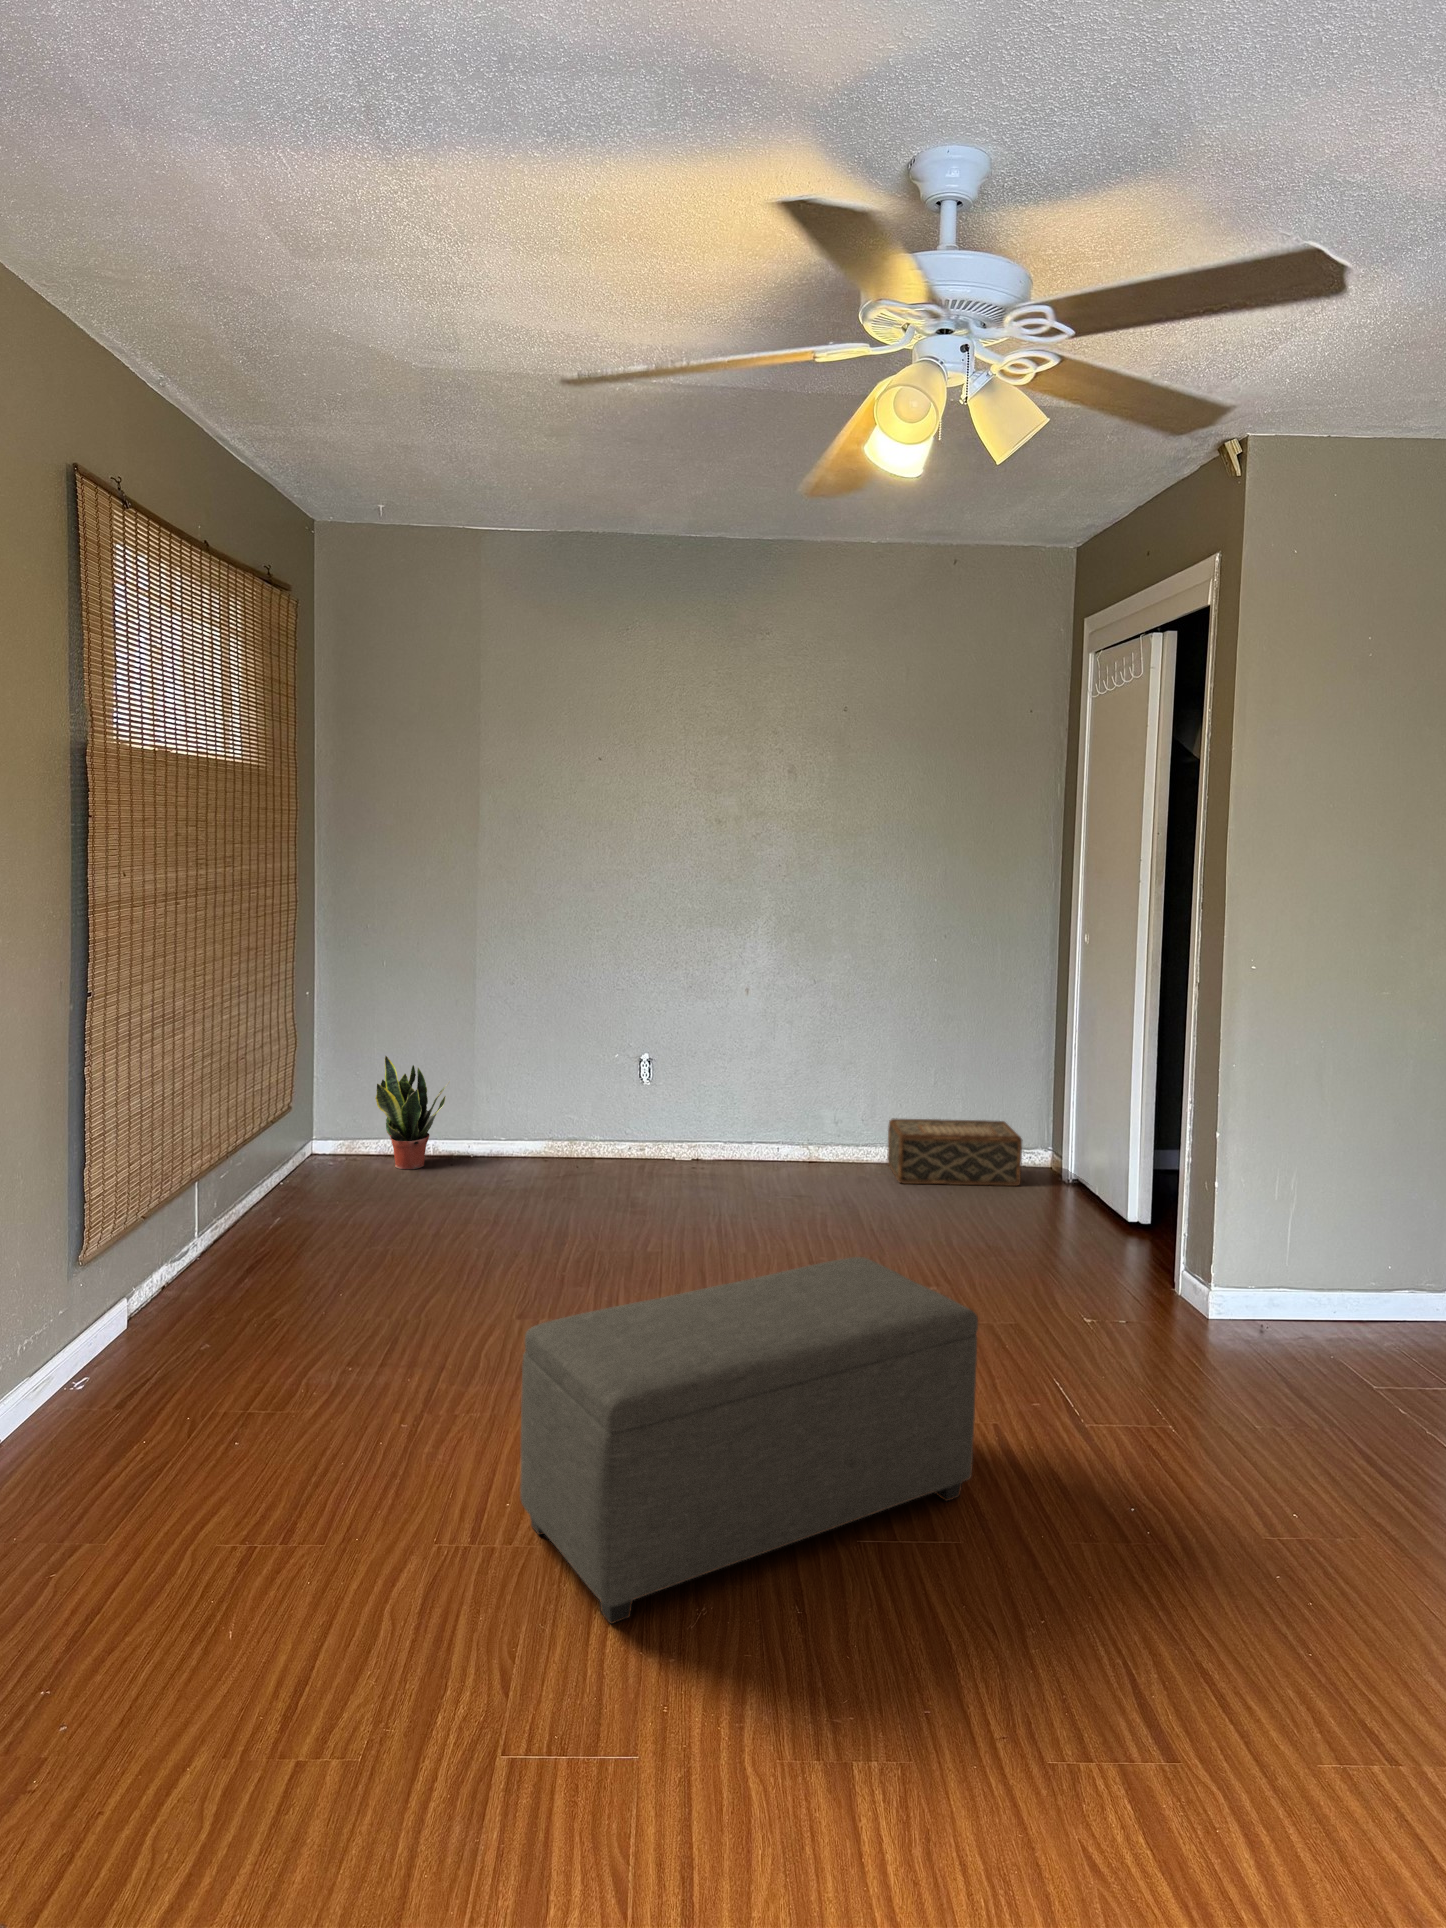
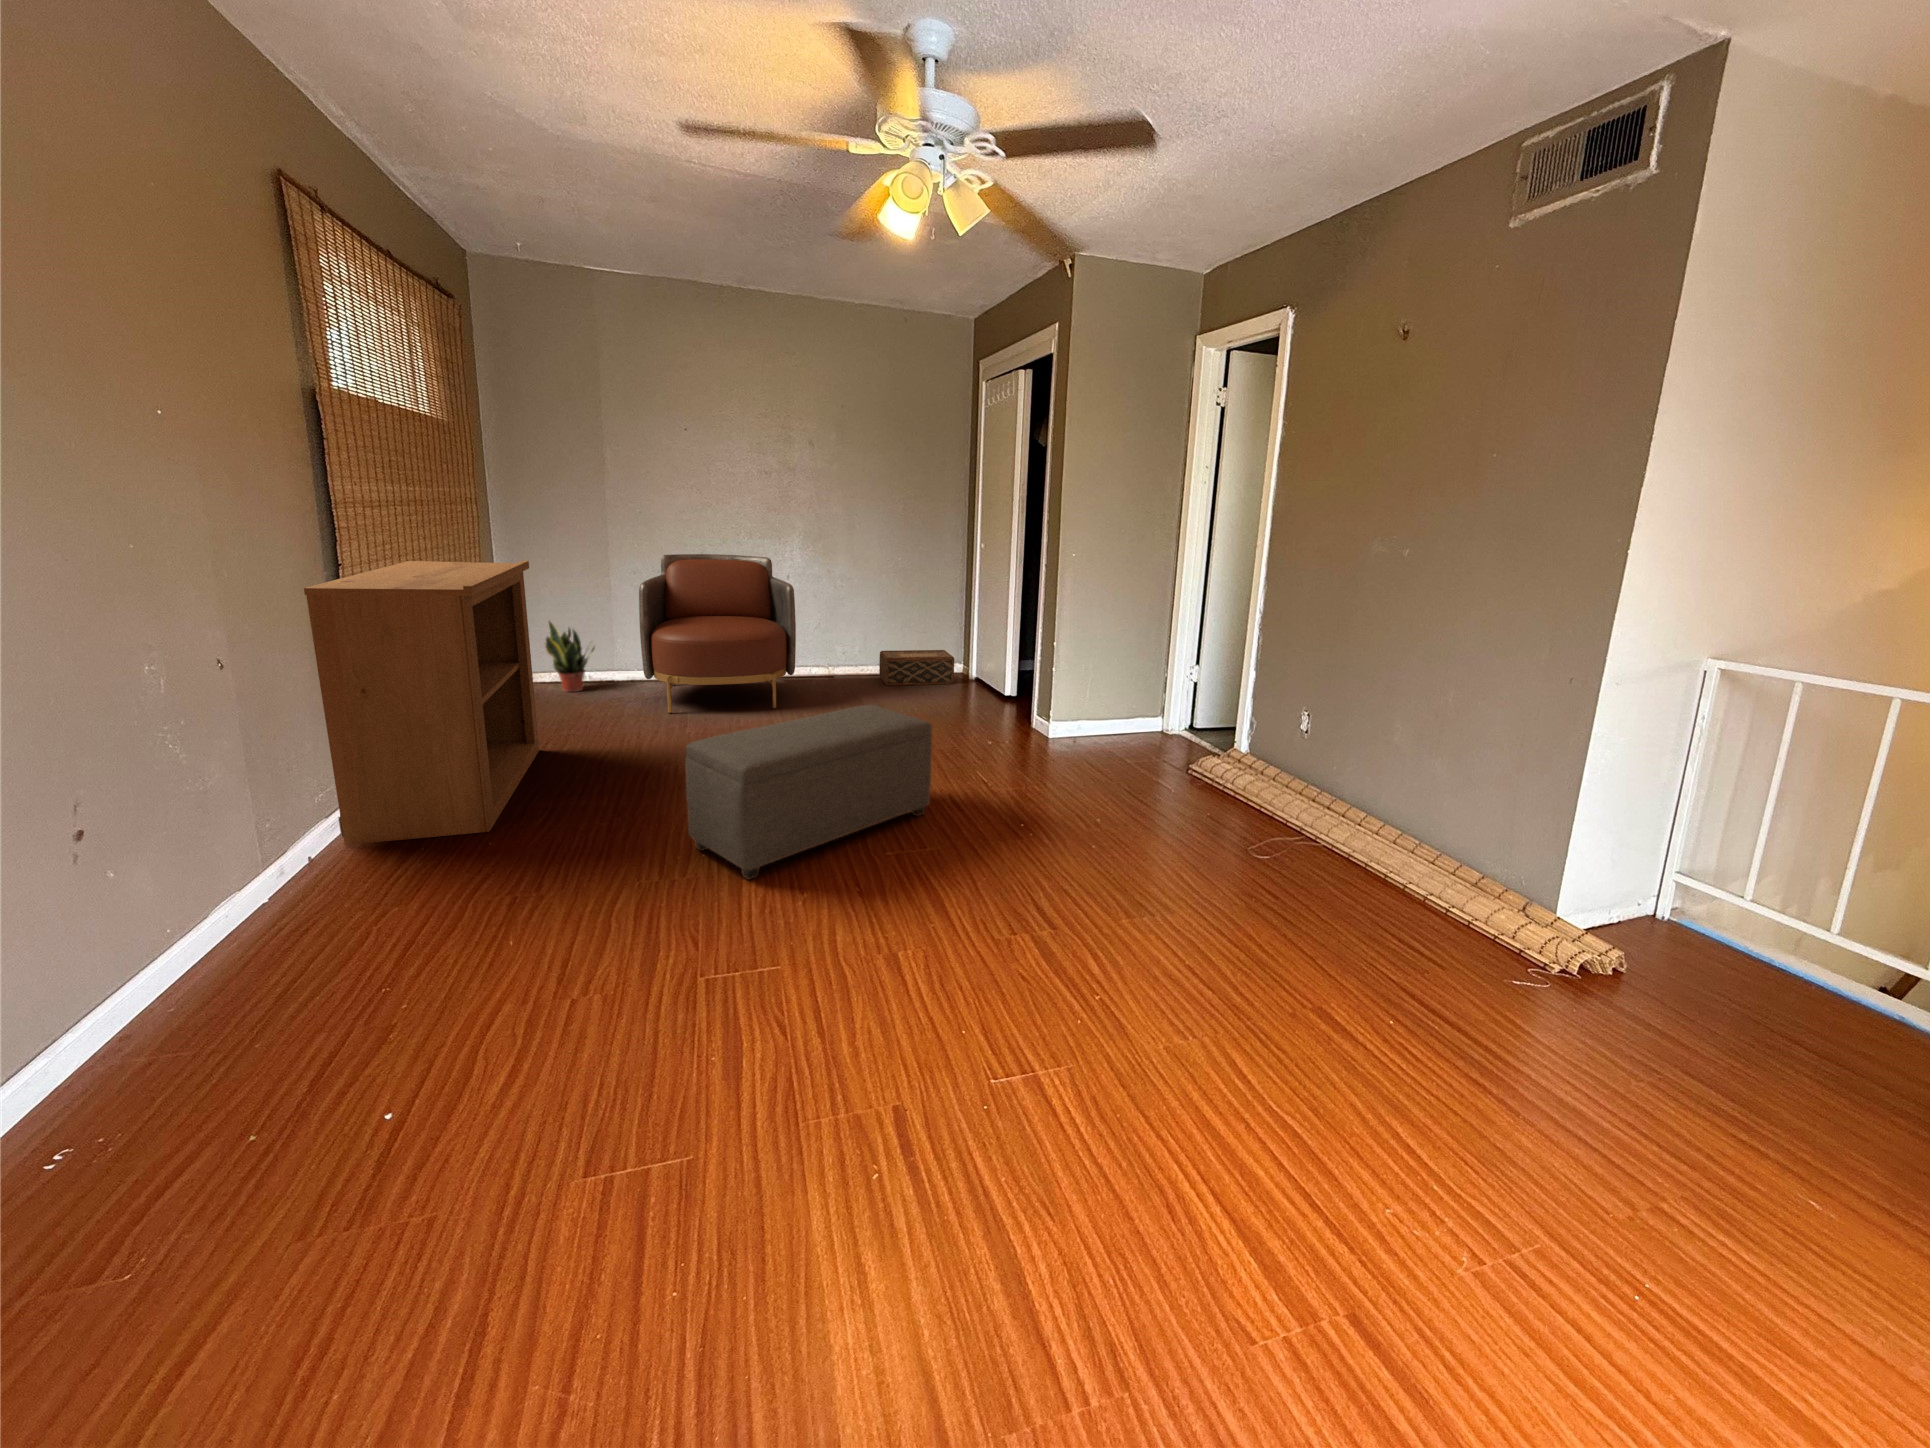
armchair: none [507,954,746,1221] -> present [639,554,796,714]
bookshelf: none [19,977,347,1443] -> present [304,561,539,845]

